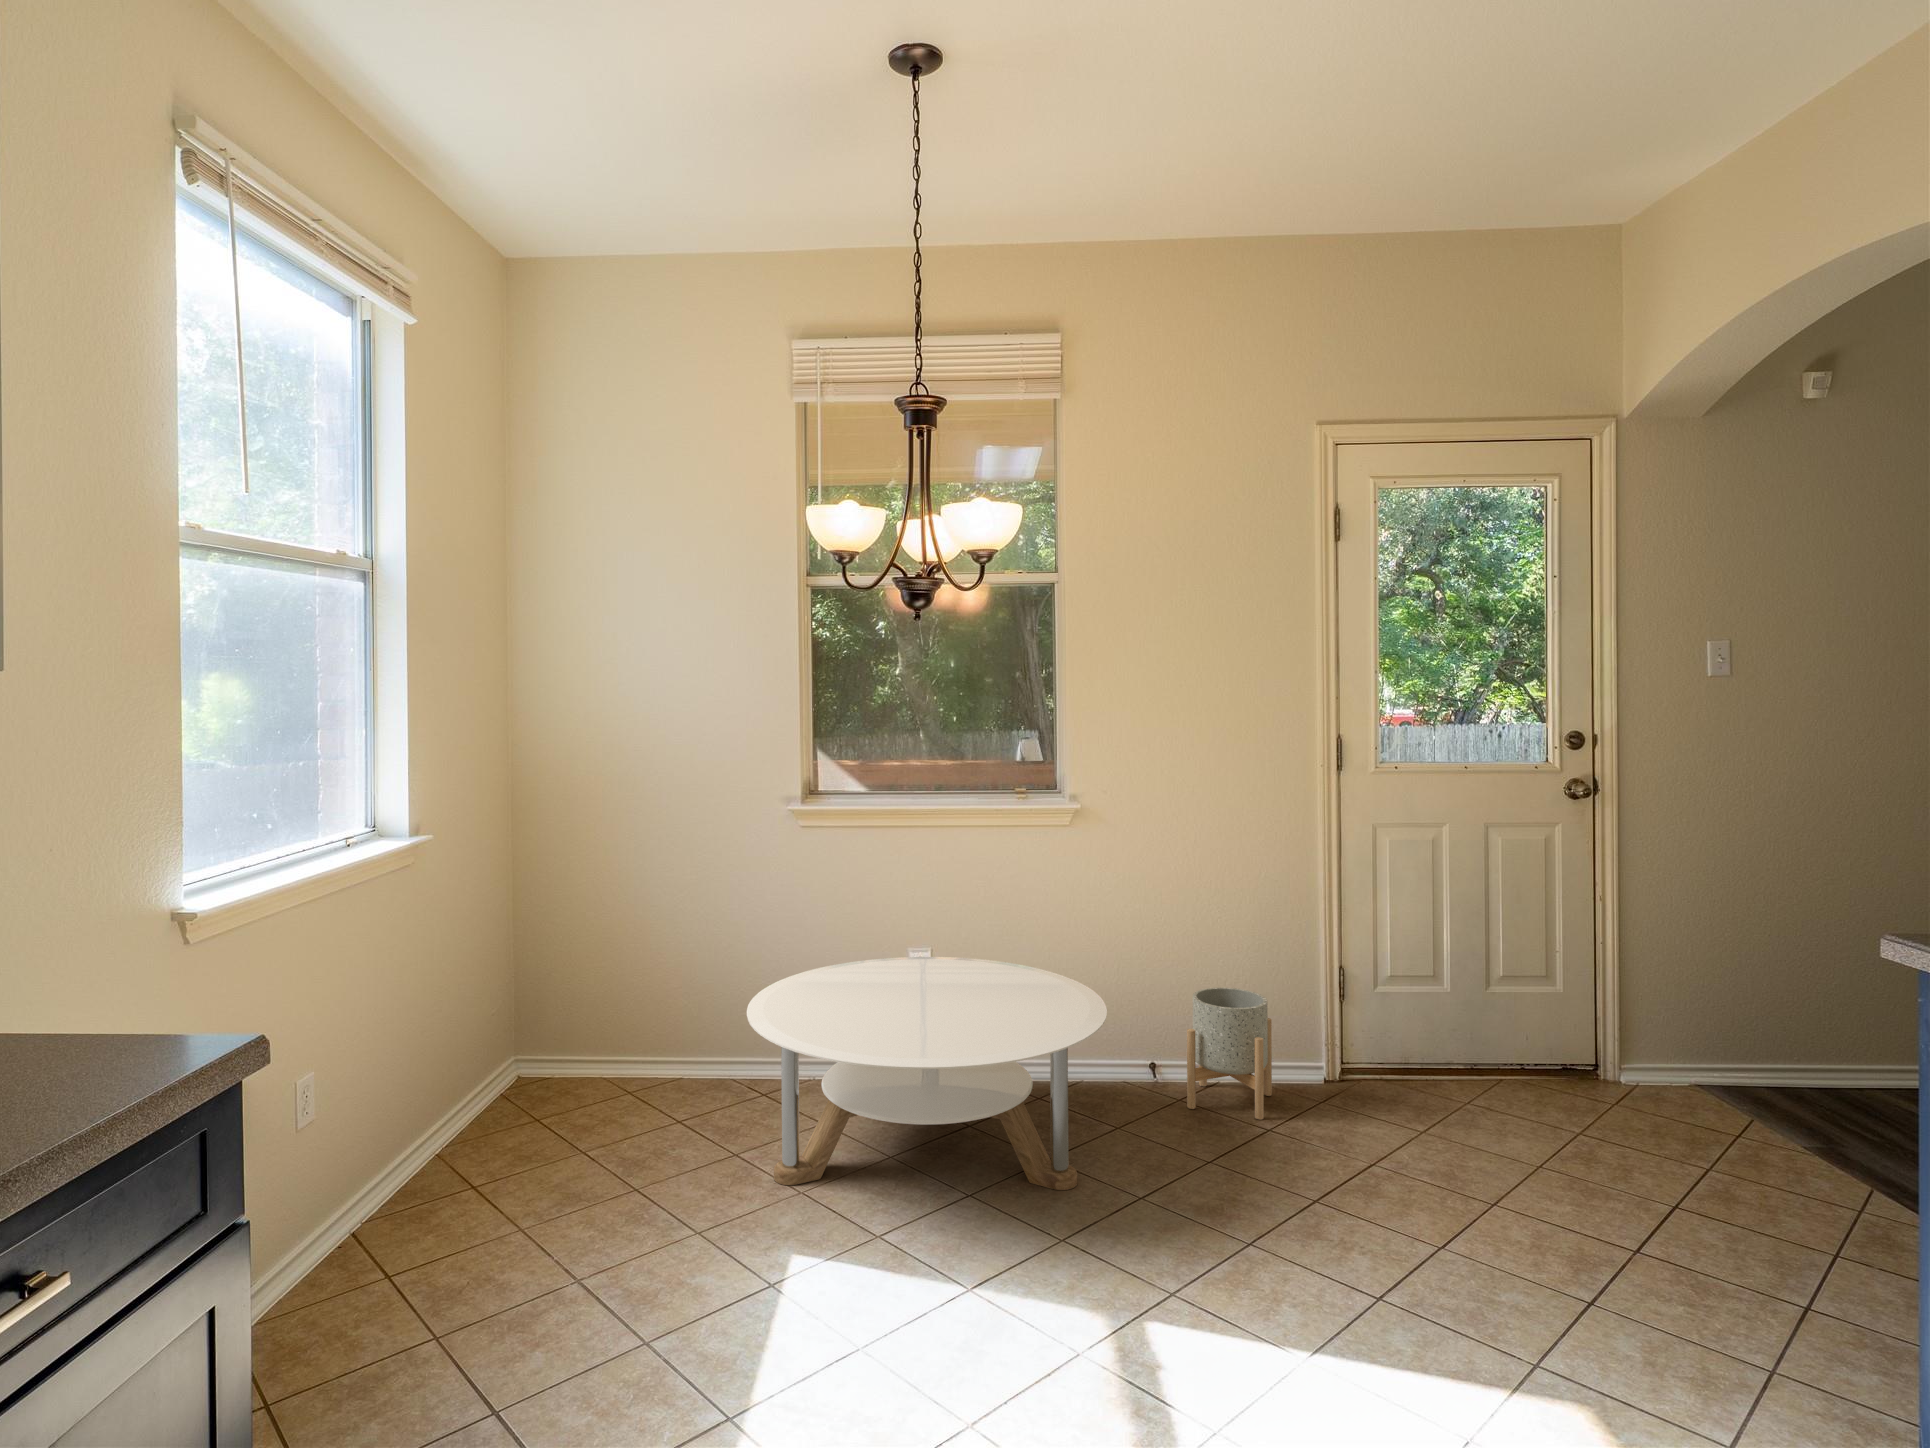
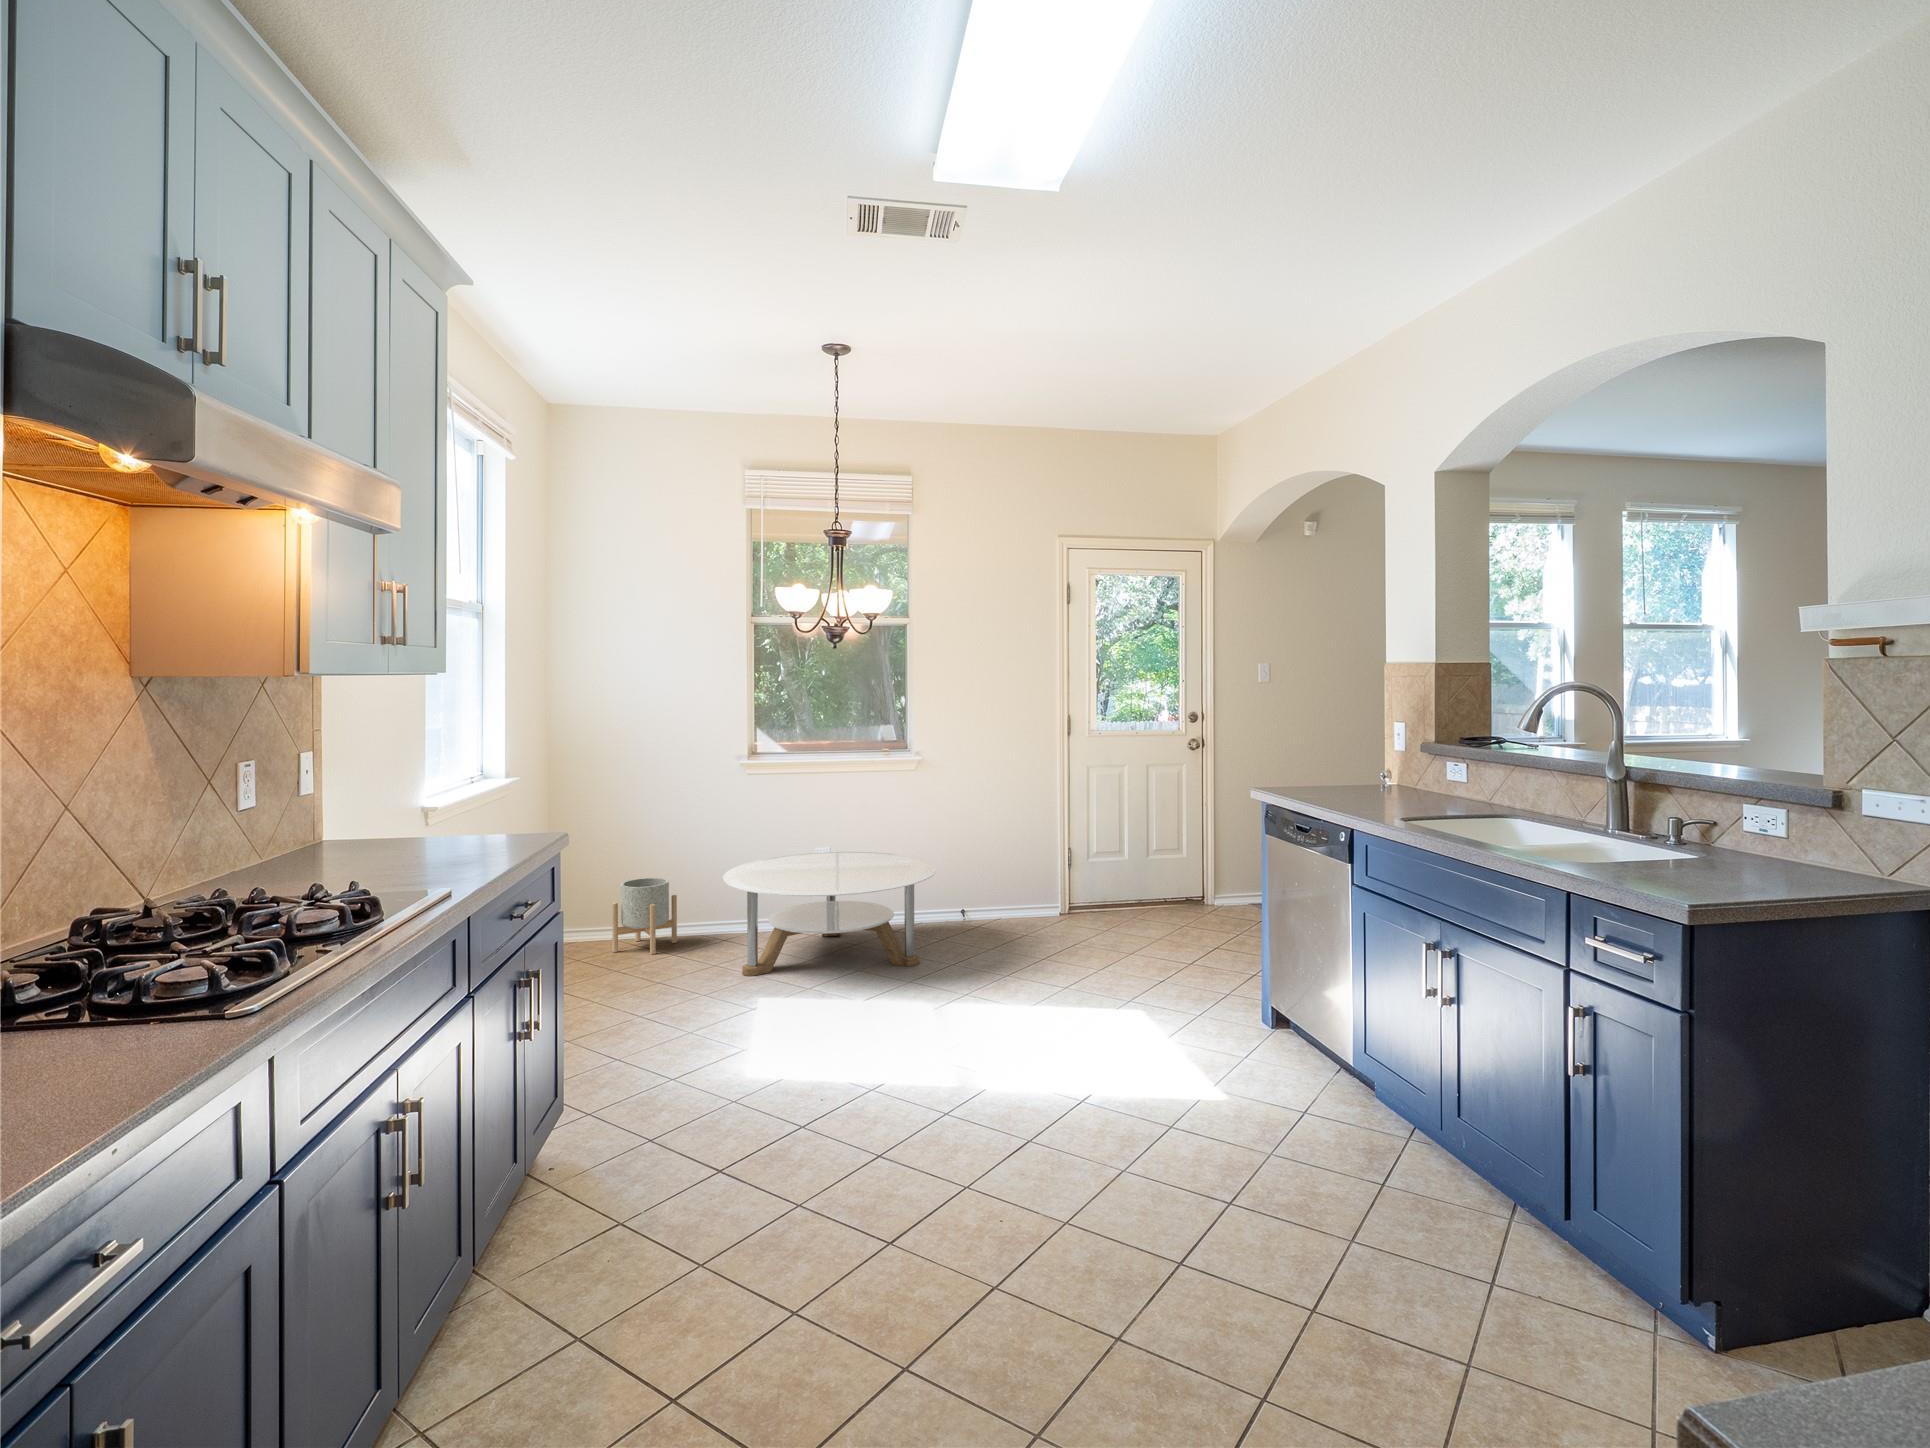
planter: present [1187,988,1272,1120] -> present [612,878,677,954]

